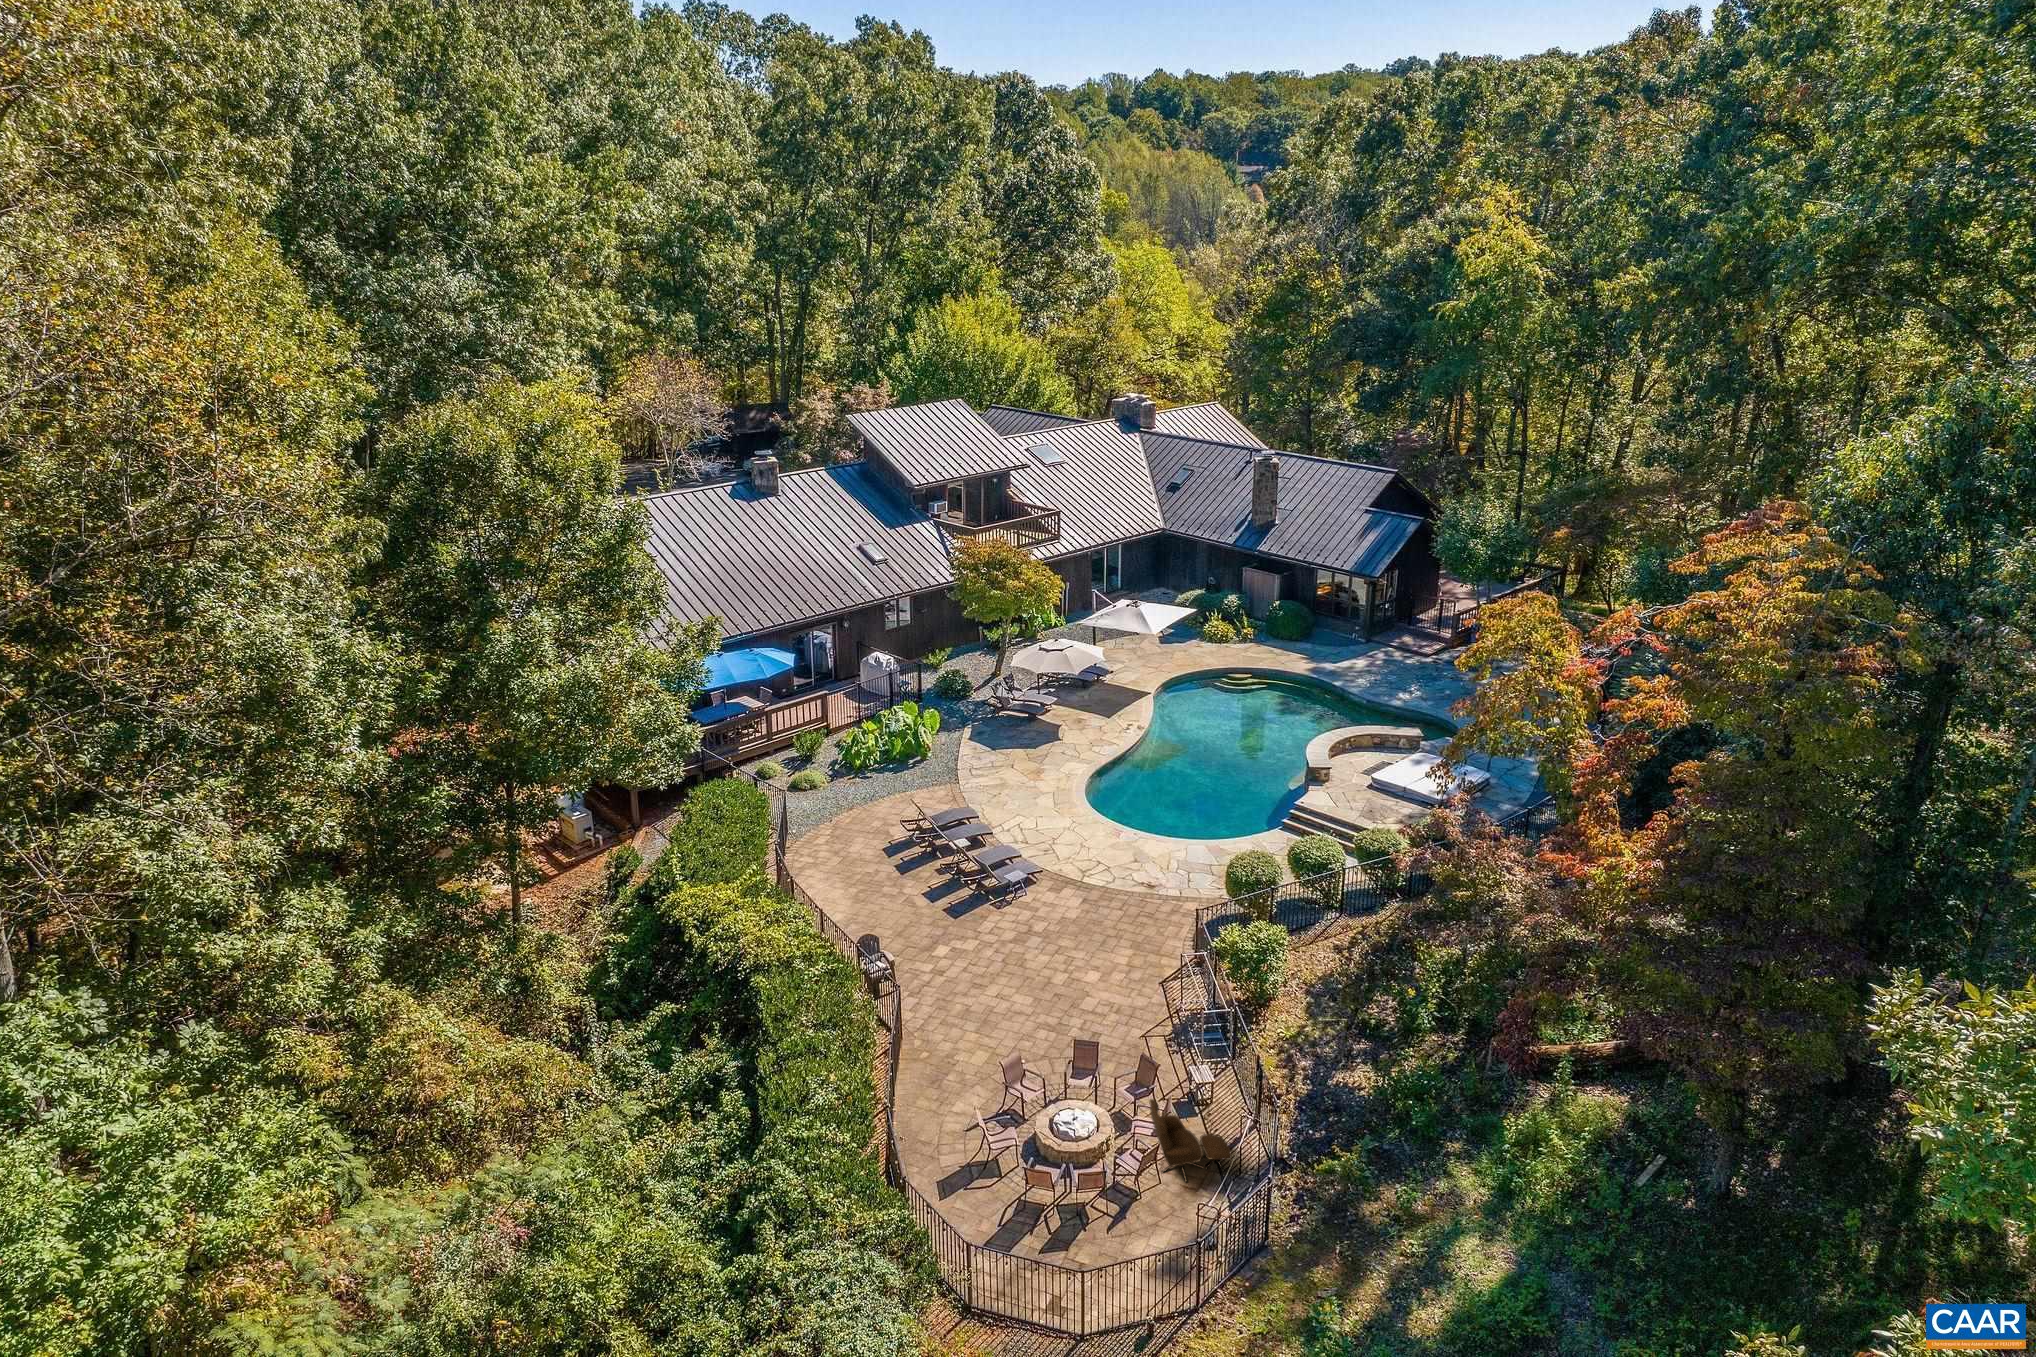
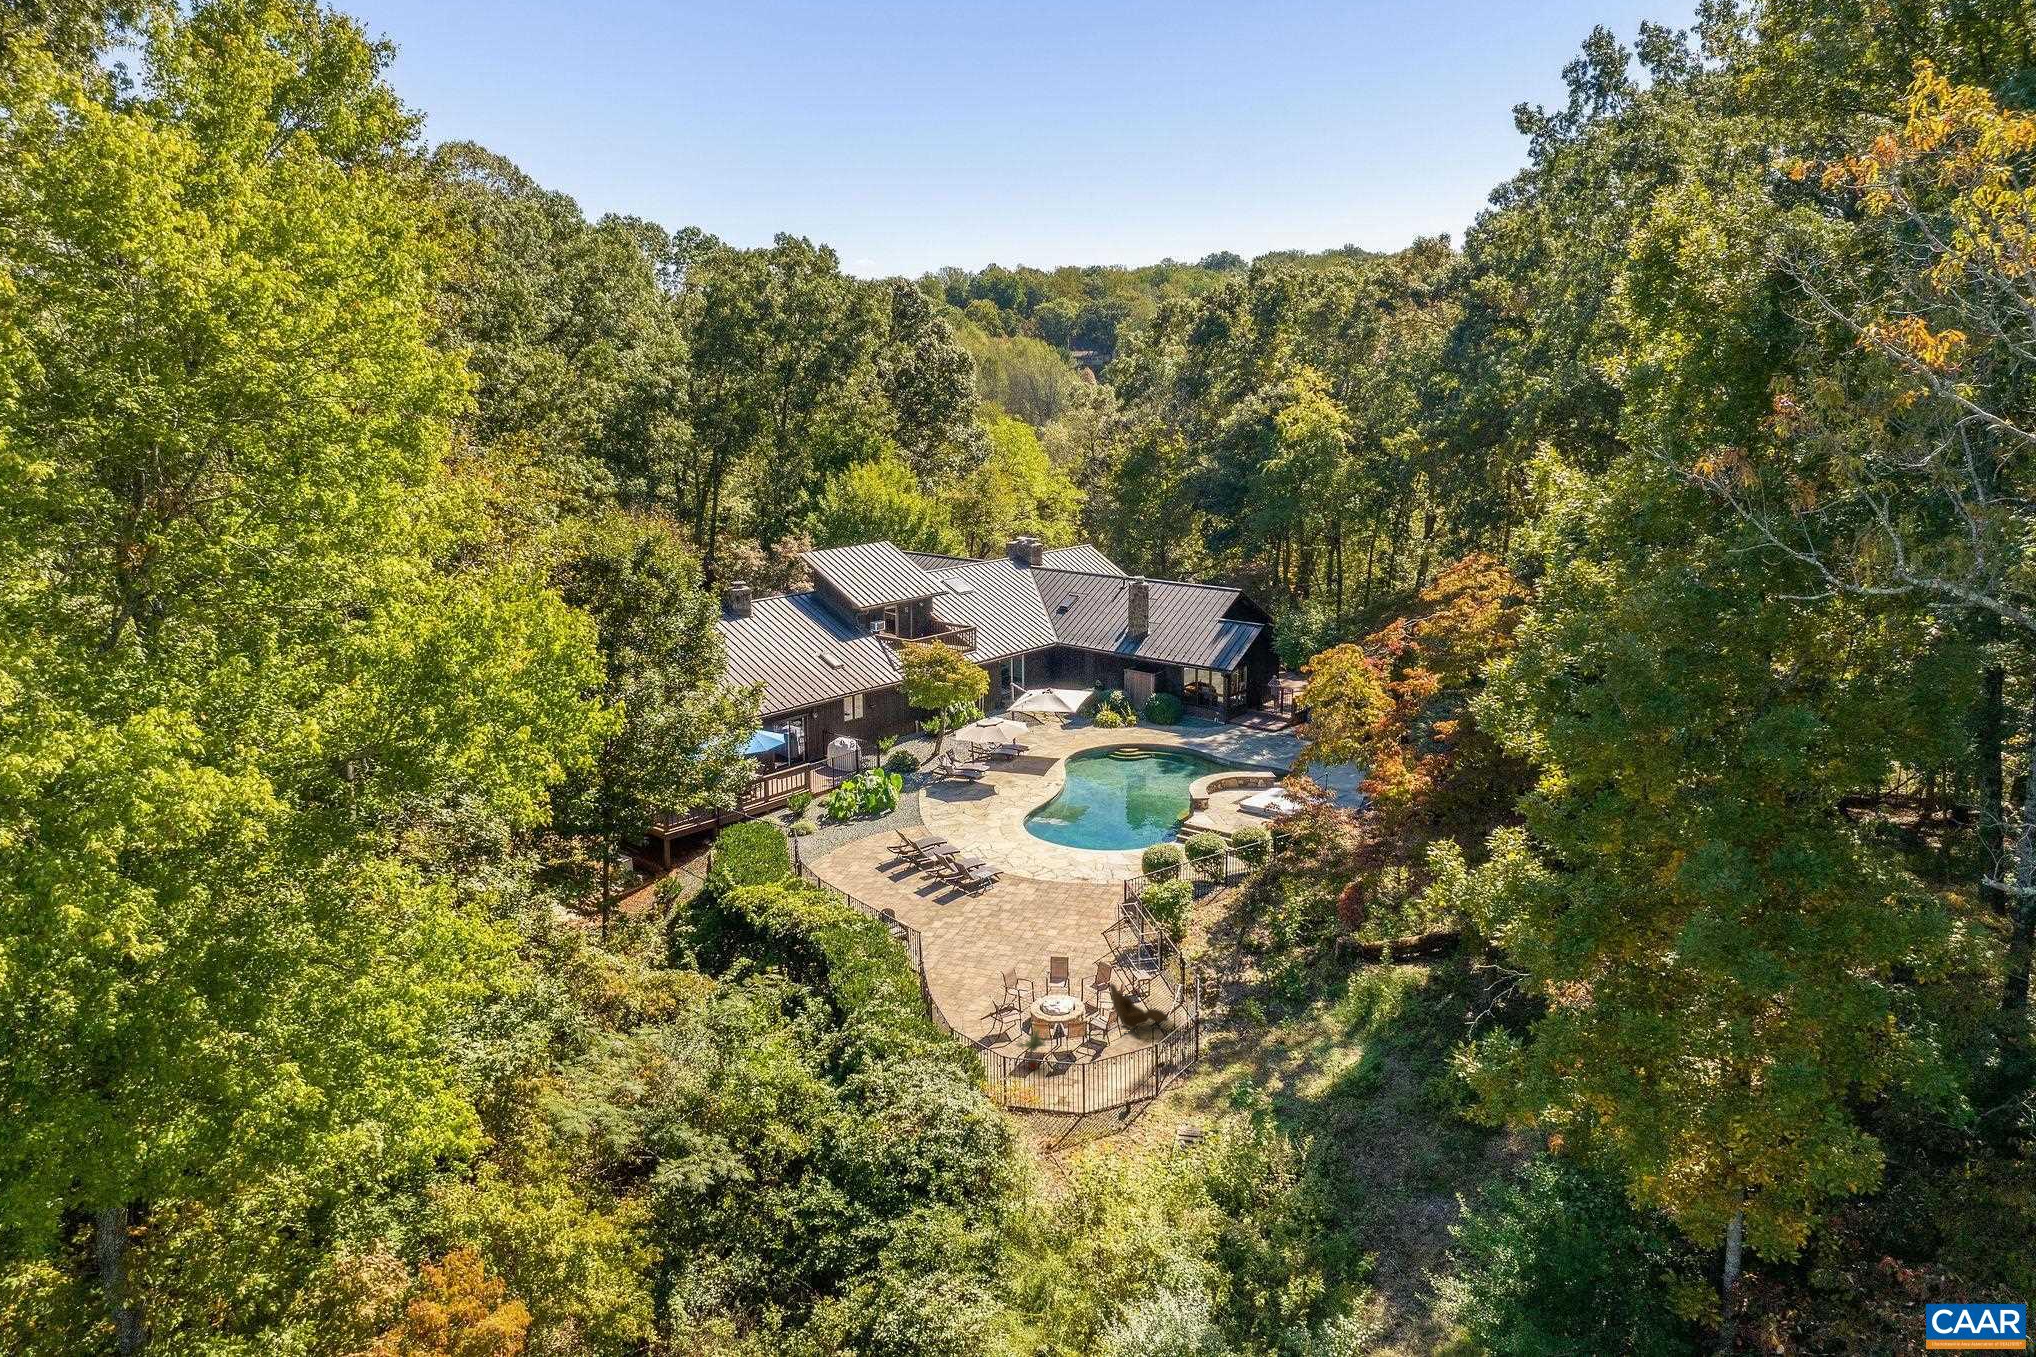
potted tree: none [1001,1172,1049,1229] -> present [1016,1028,1049,1070]

